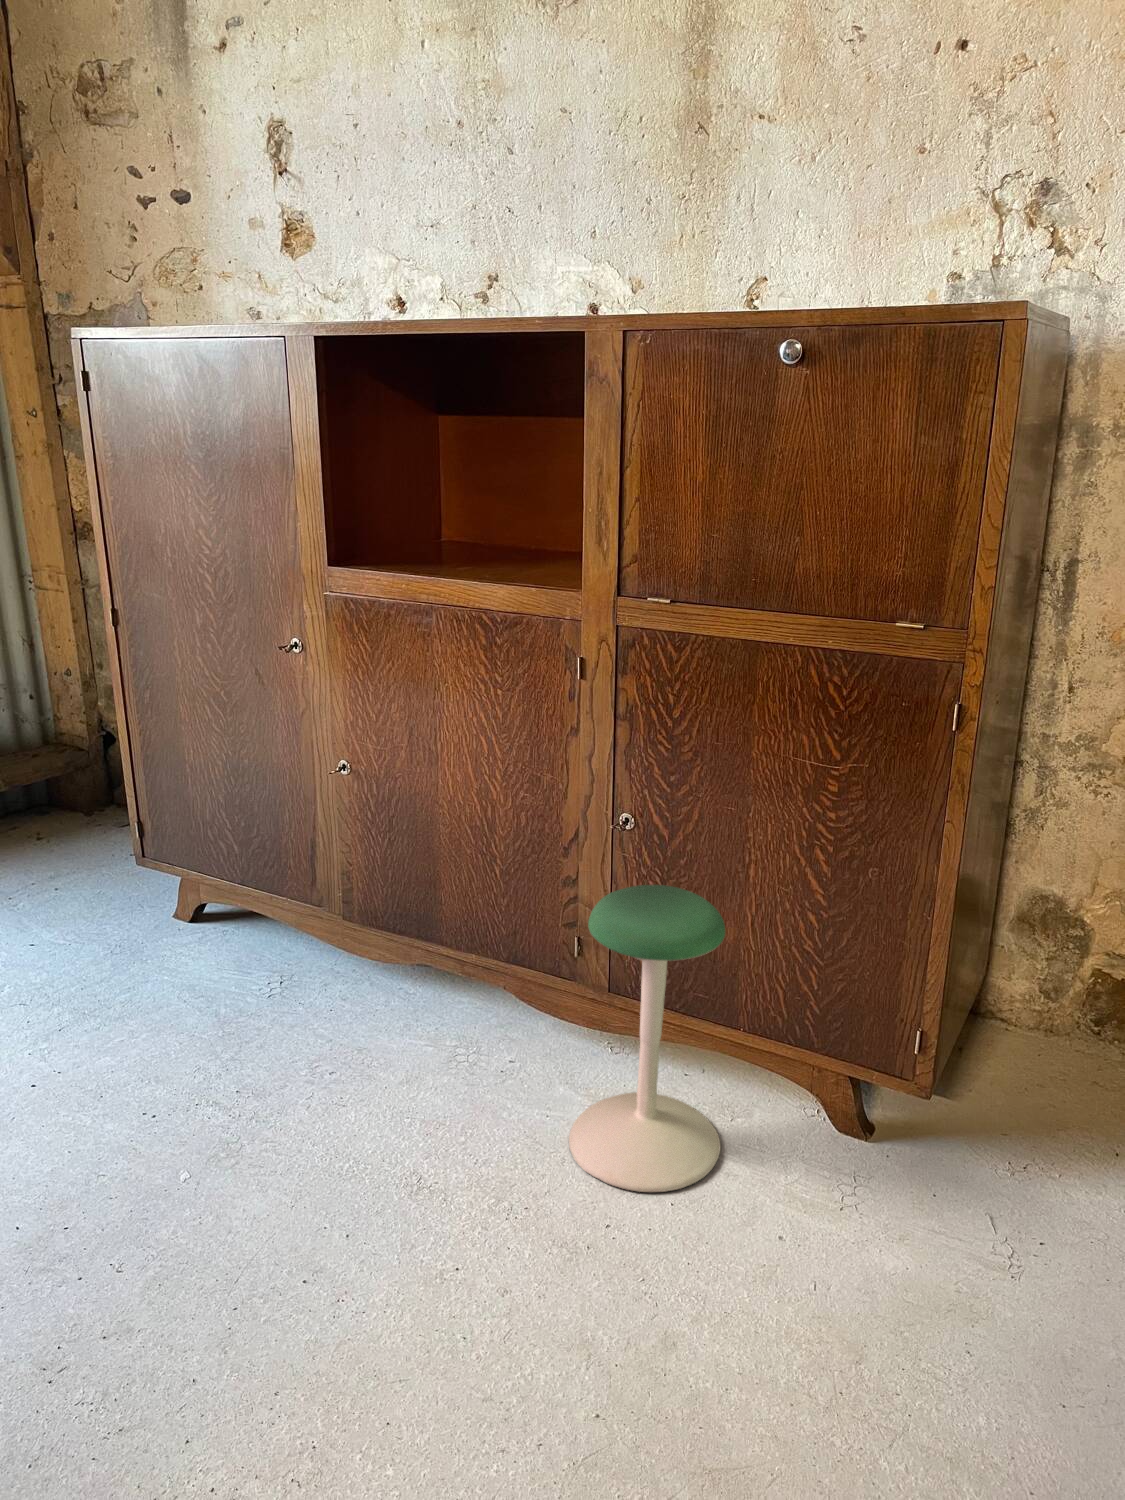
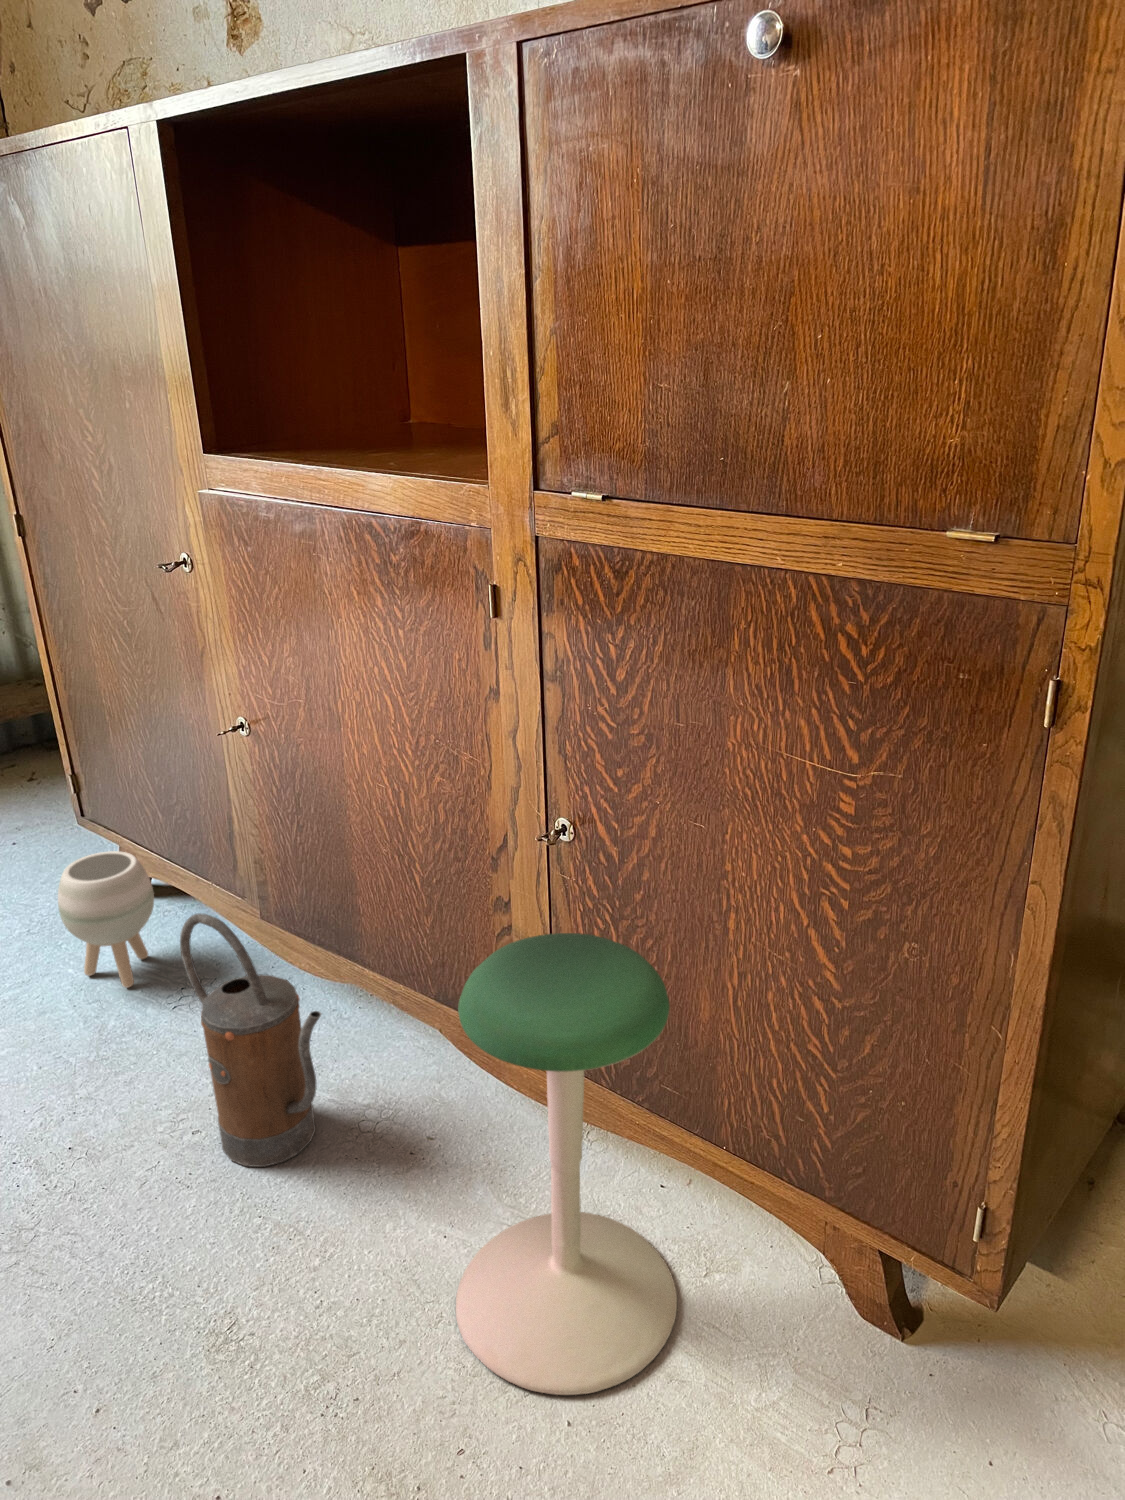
planter: none [168,875,243,984] -> present [58,851,154,988]
watering can: none [319,901,455,1089] -> present [180,914,321,1167]

